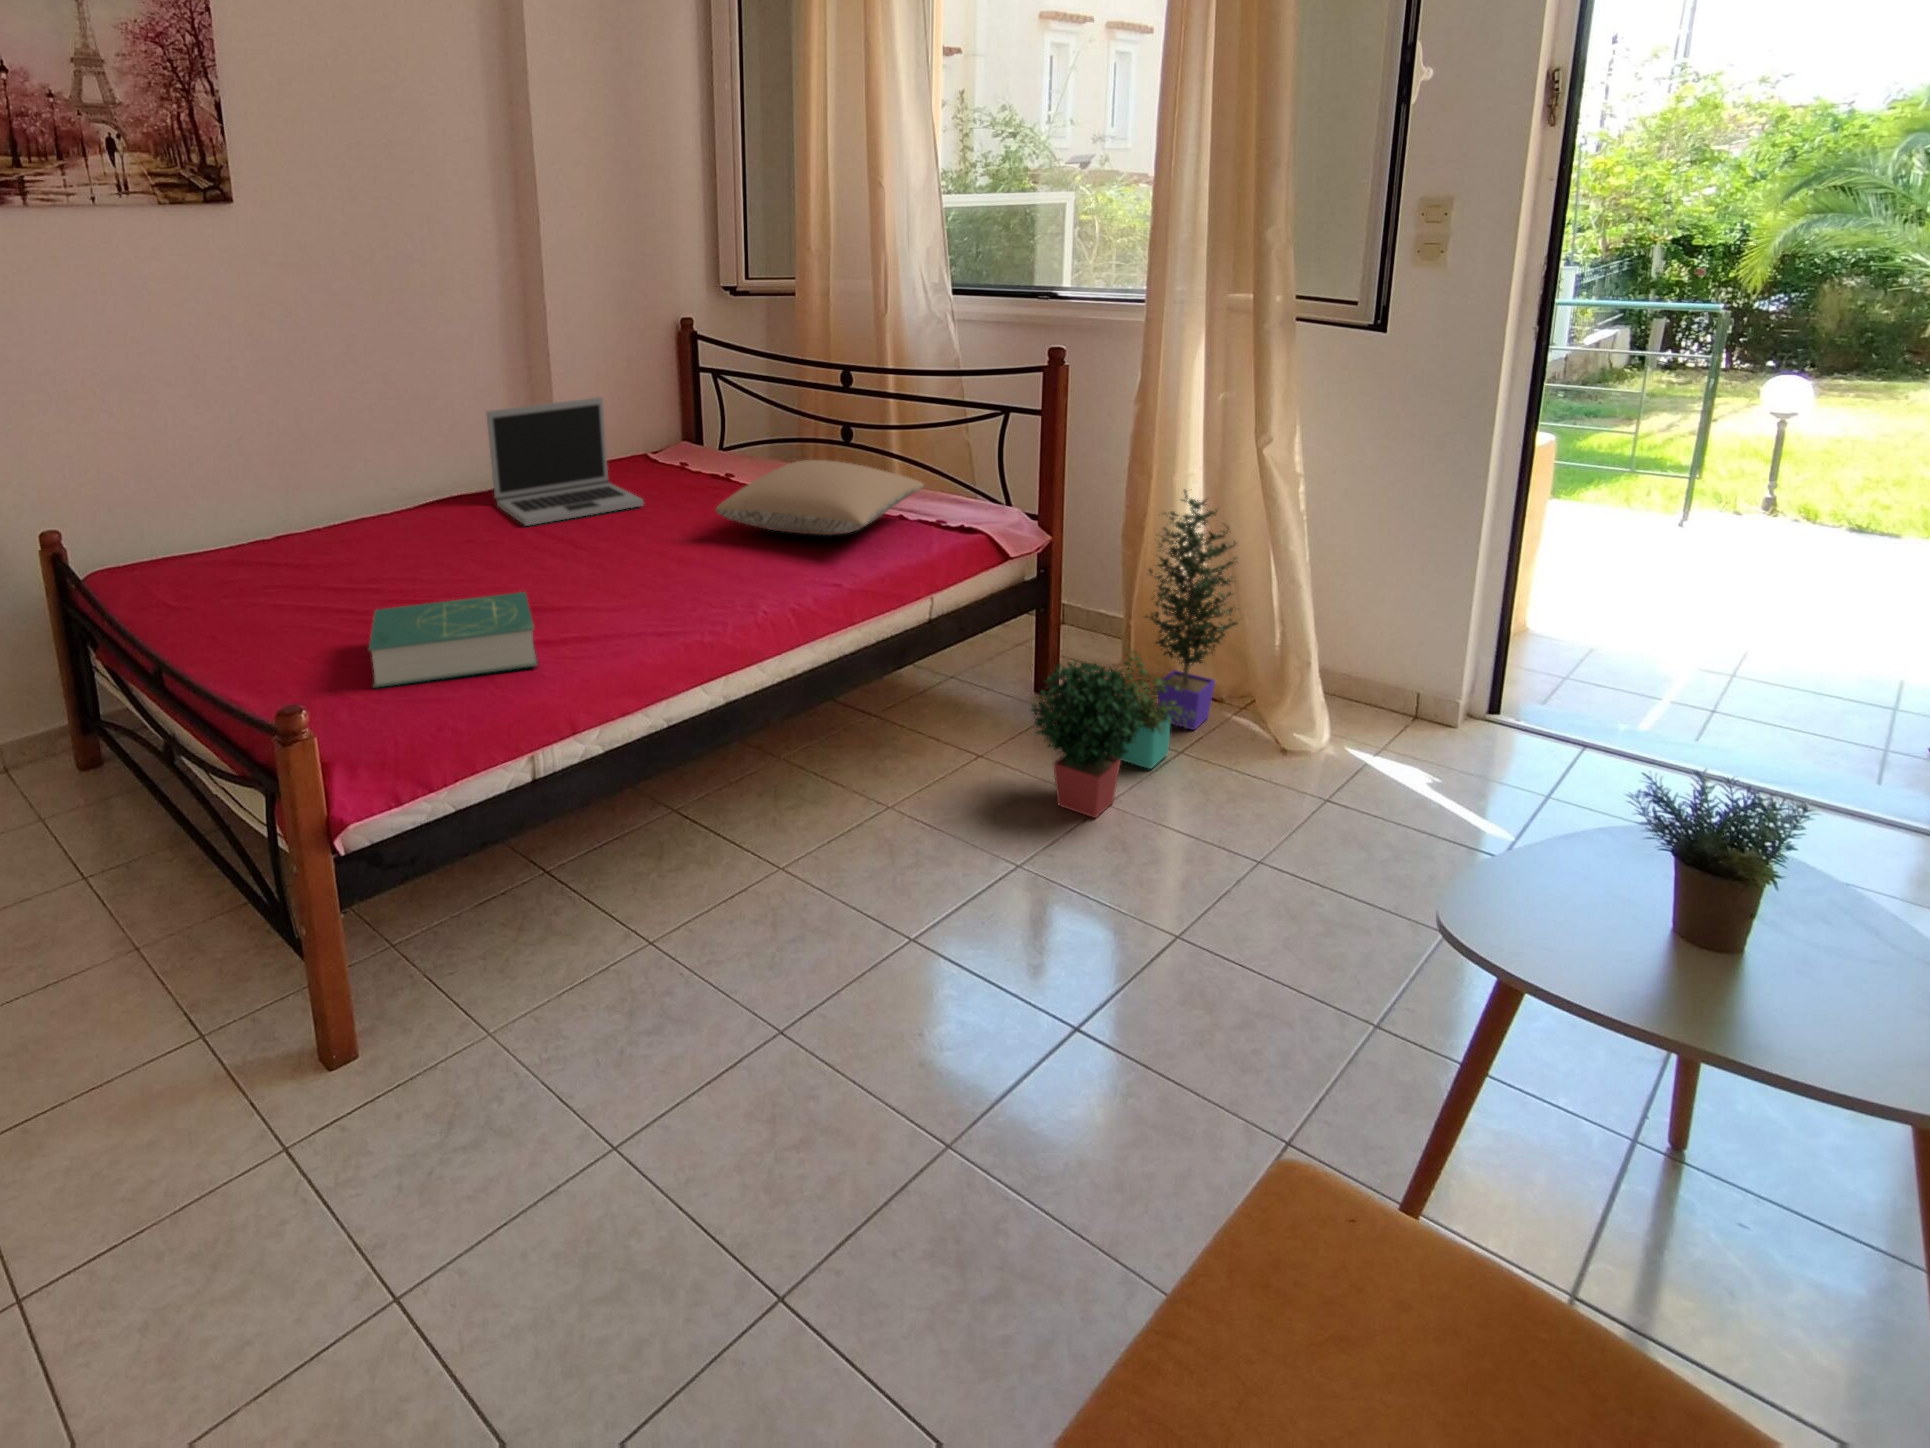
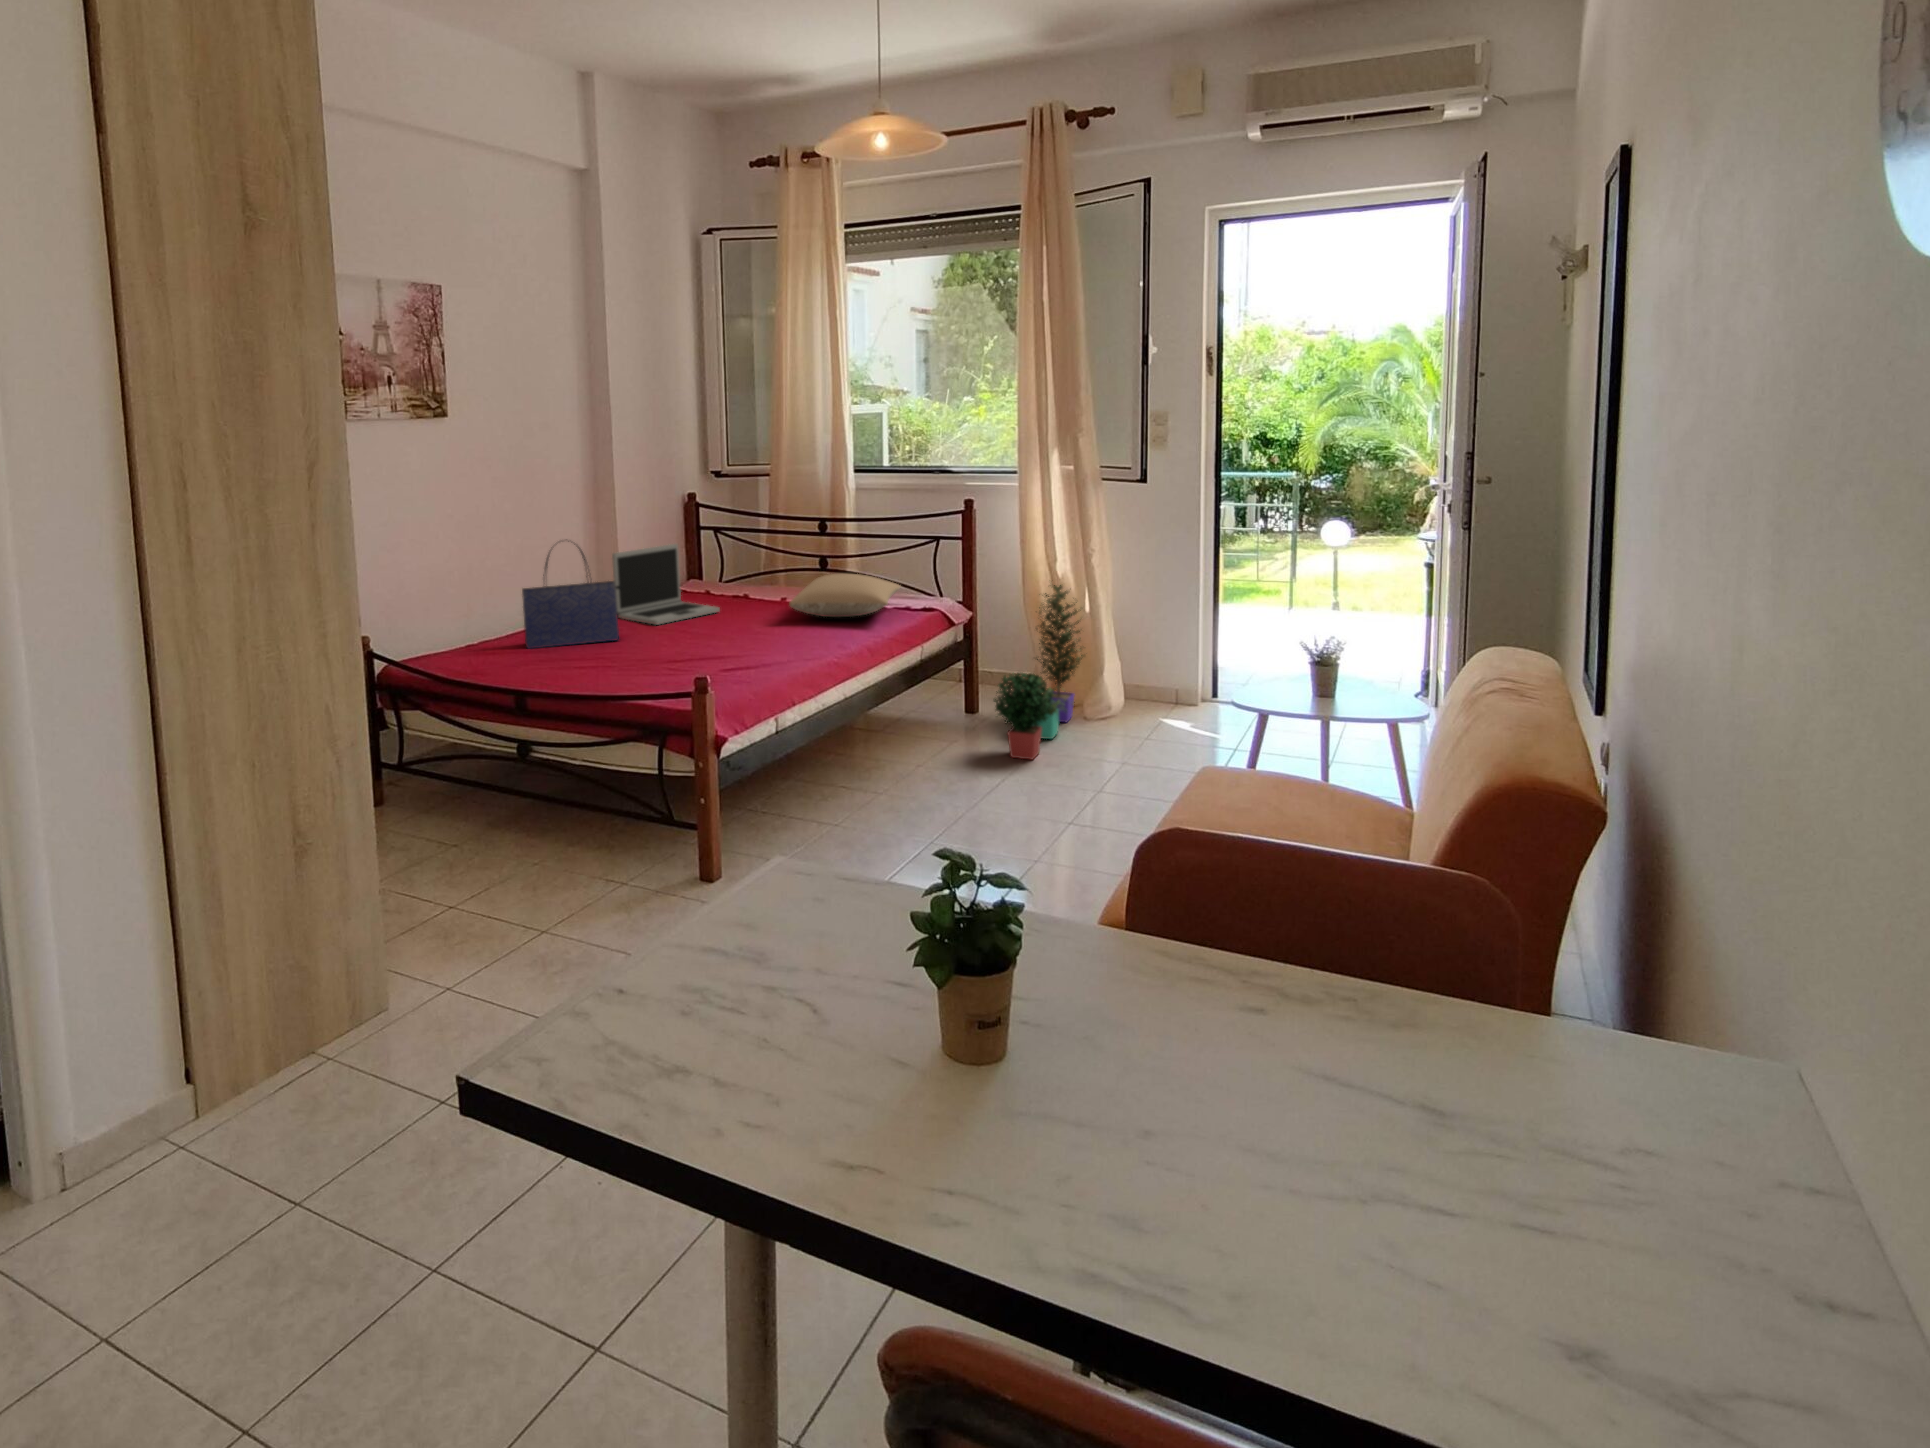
tote bag: none [287,396,444,560] -> present [522,541,622,649]
book: present [369,592,537,687] -> none [652,642,761,689]

